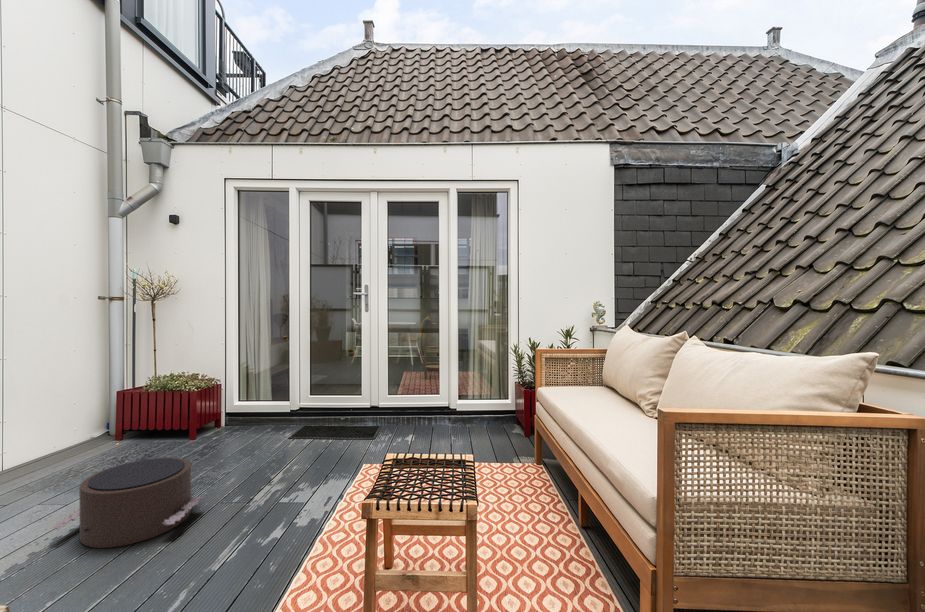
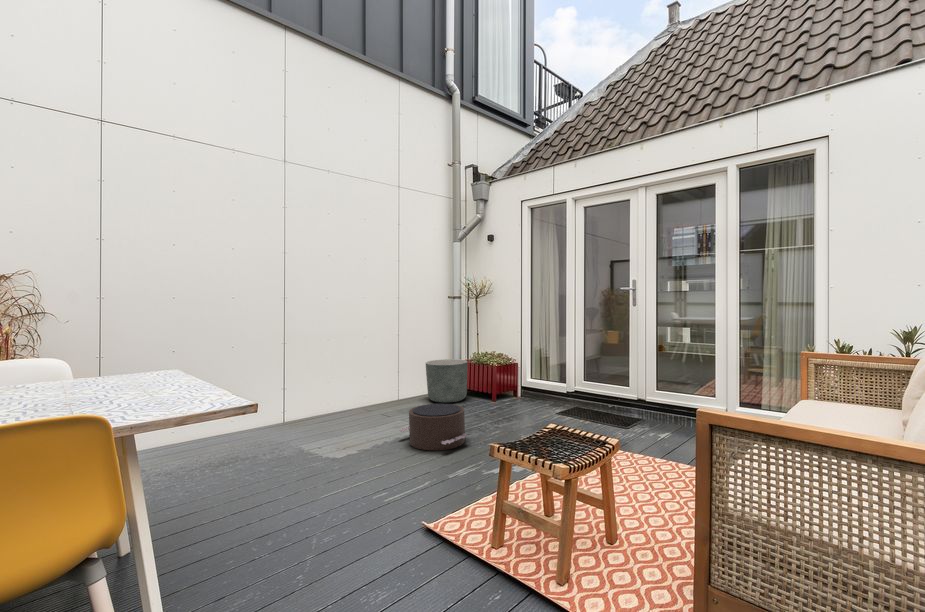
planter: none [58,388,142,458] -> present [426,359,467,403]

